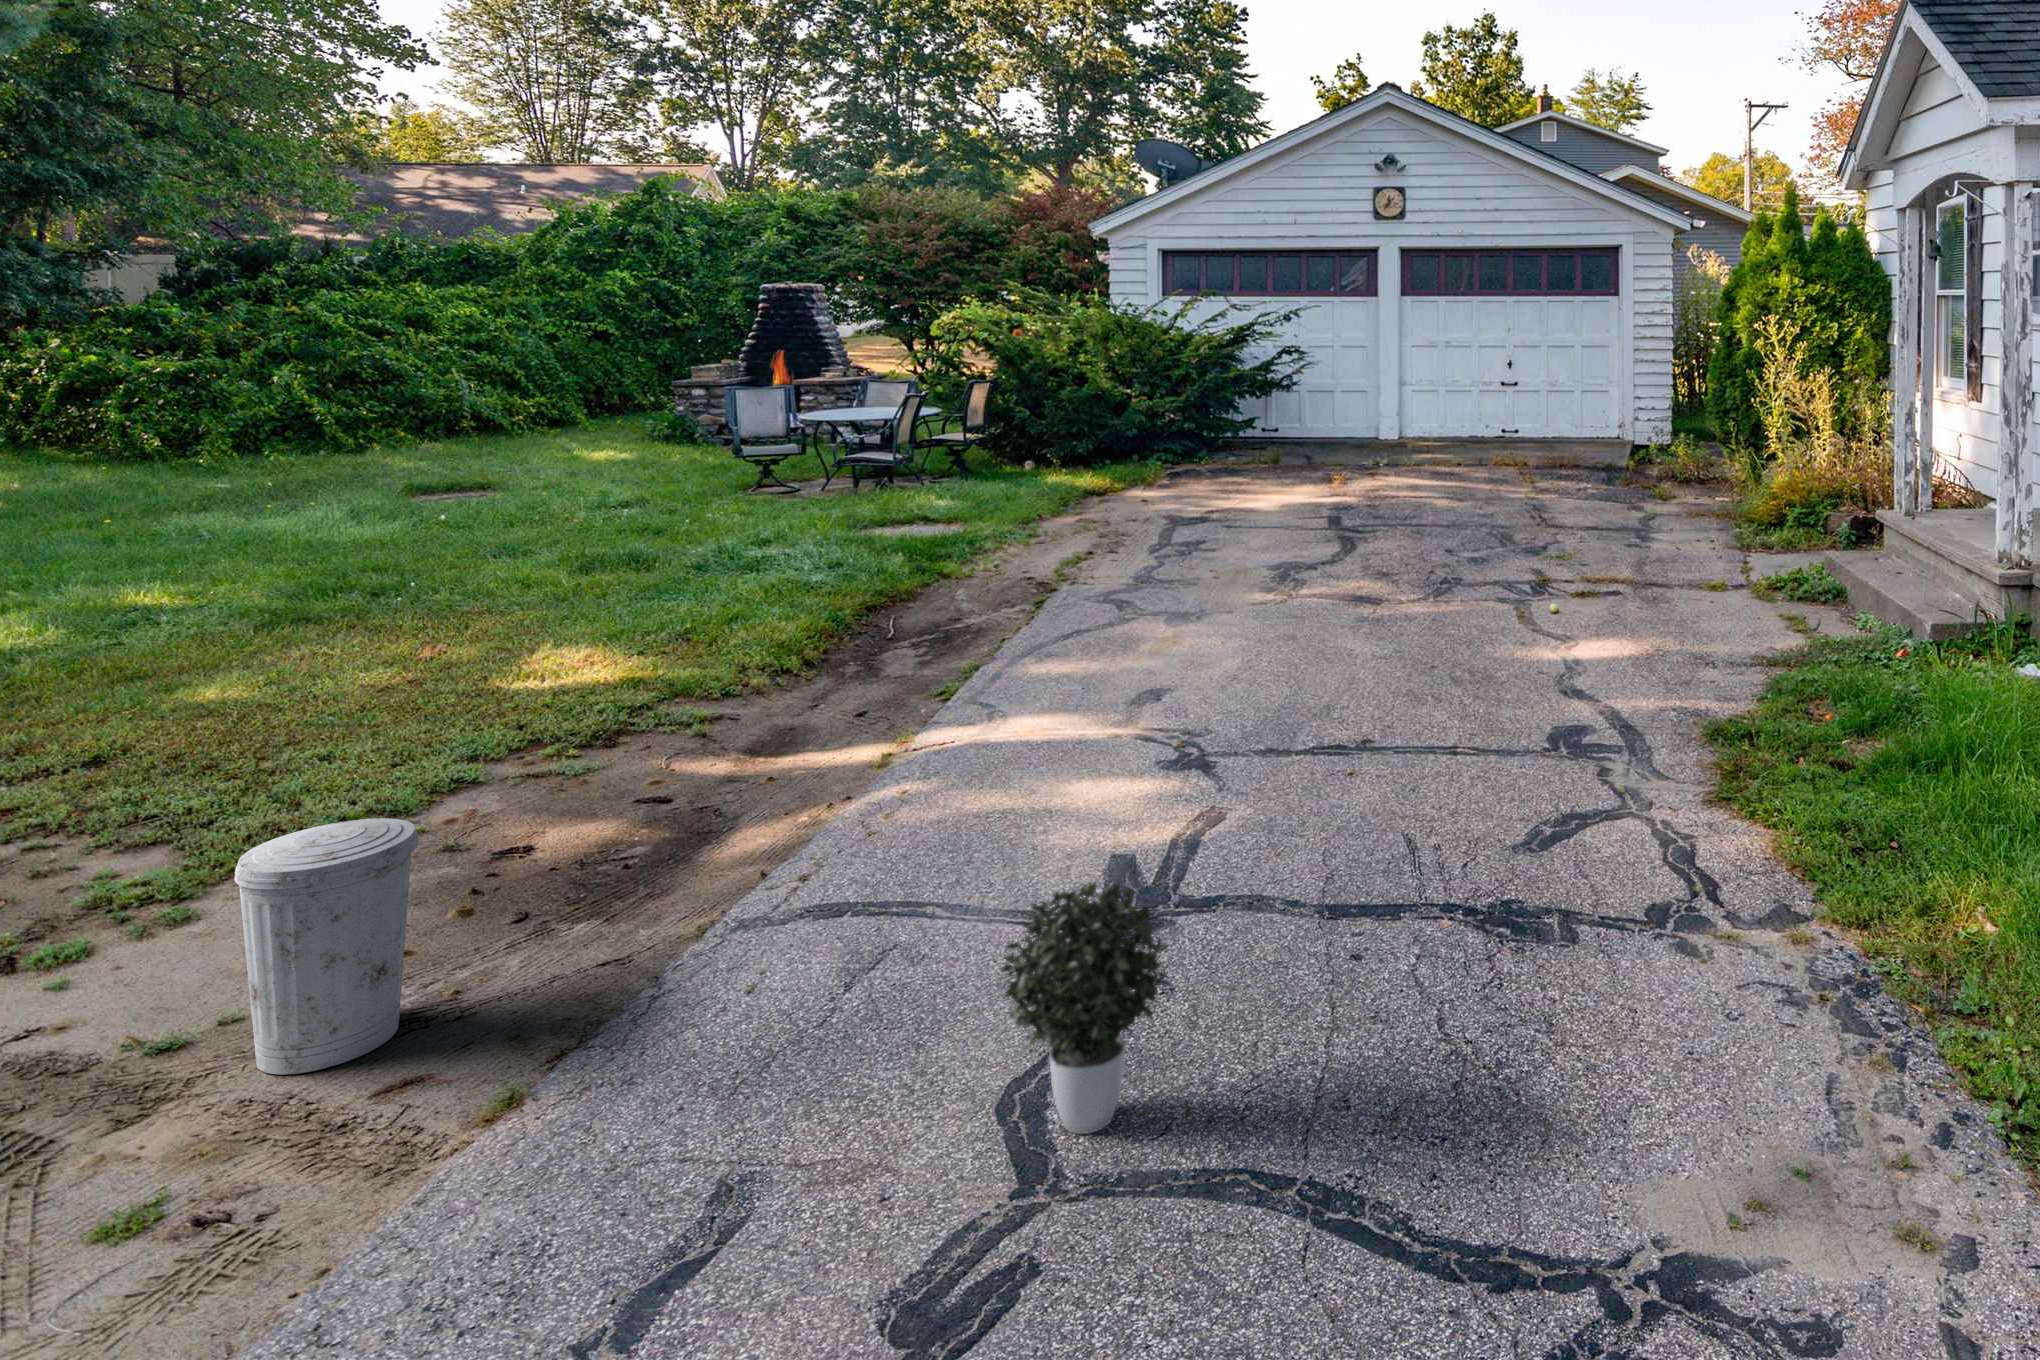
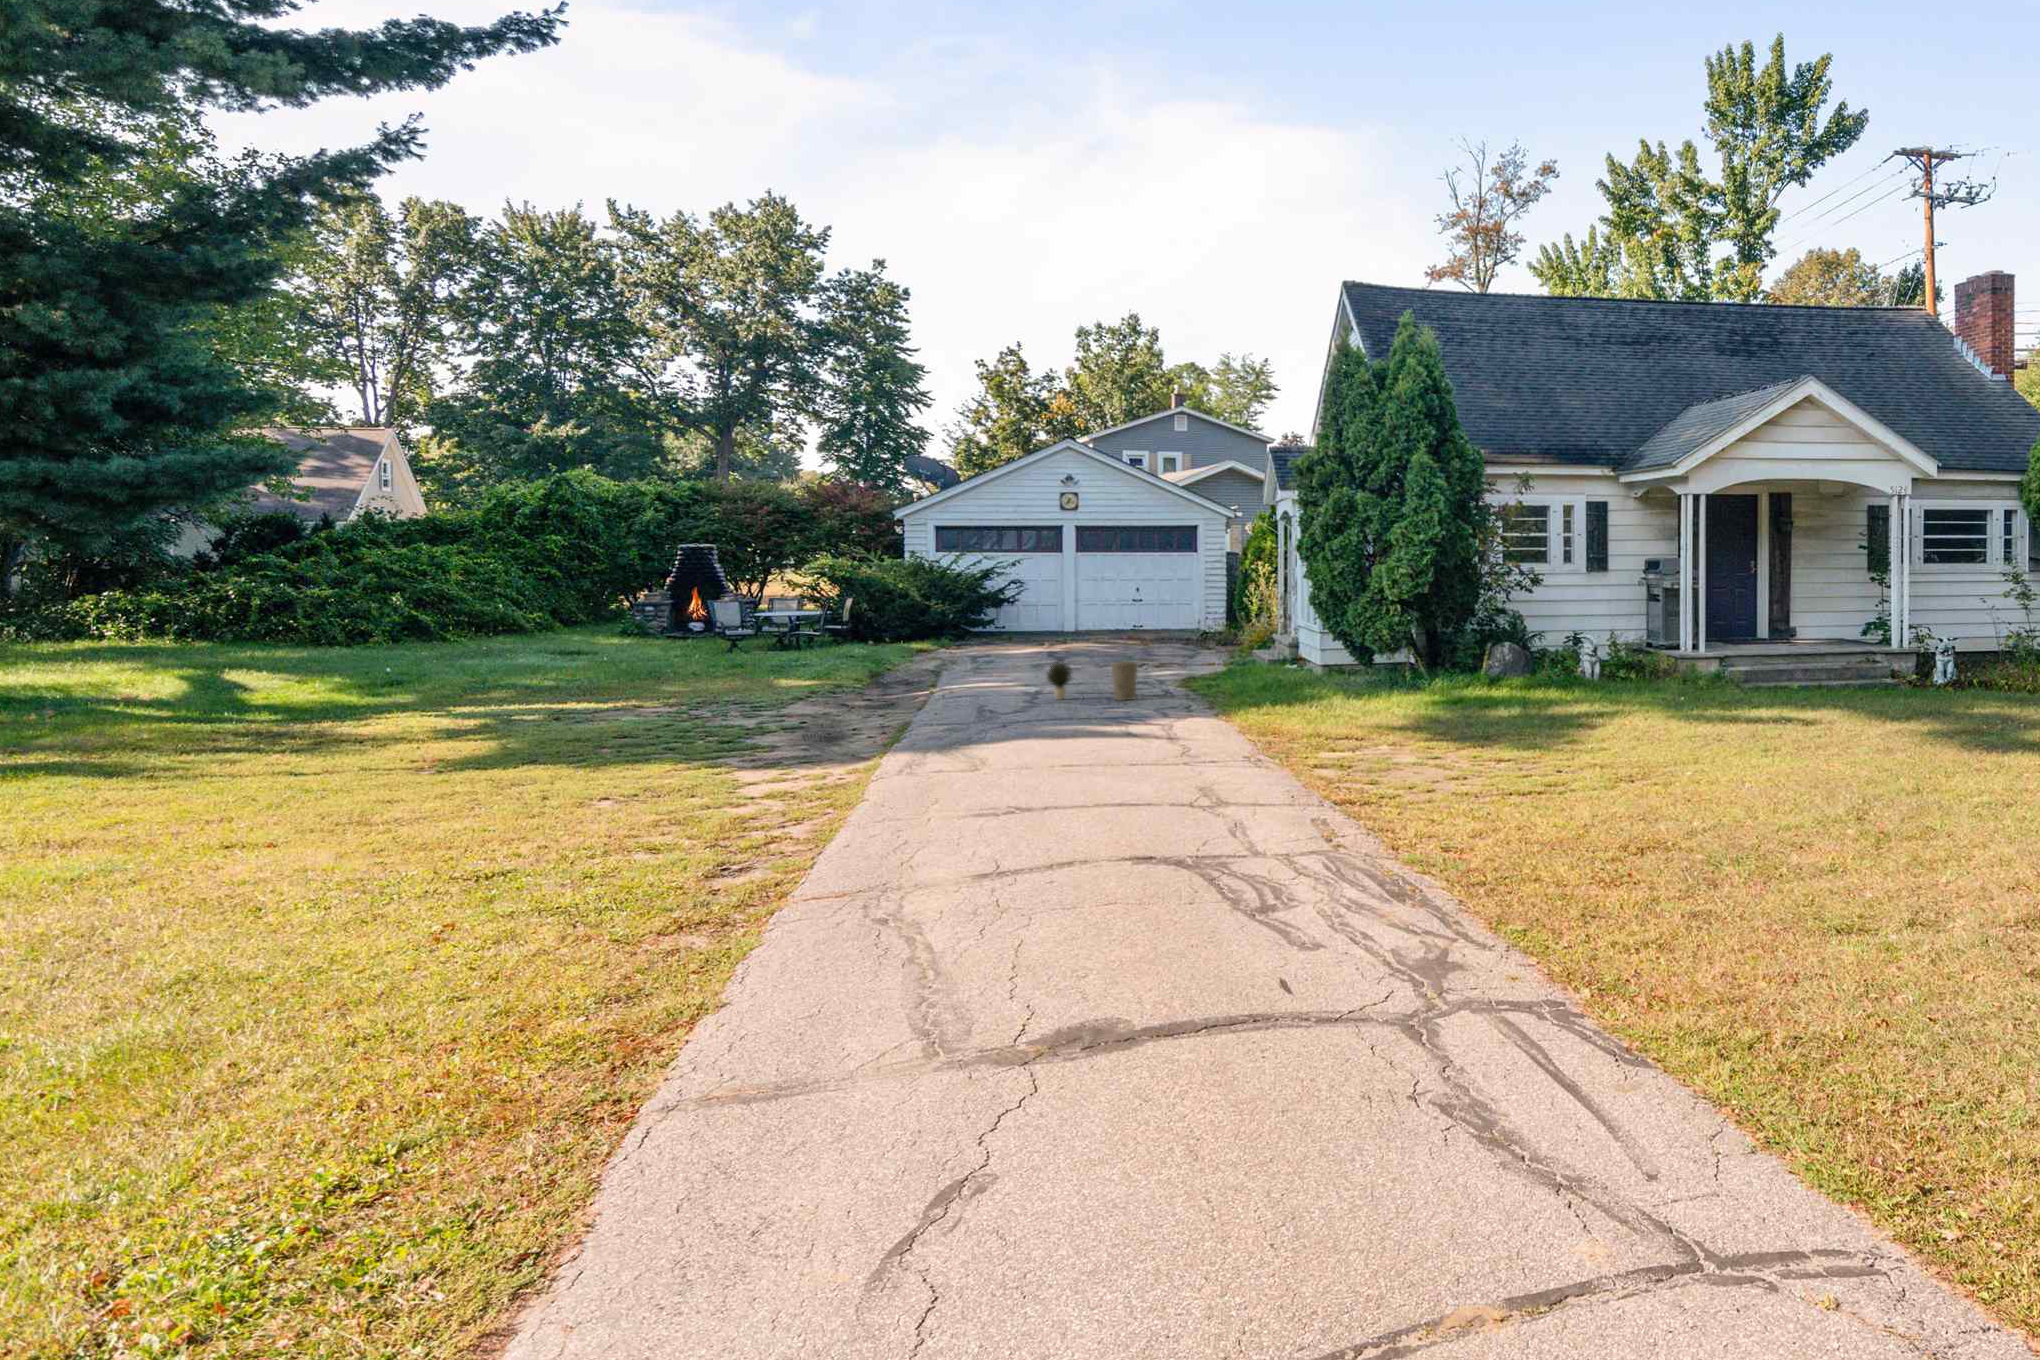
trash can: present [234,818,419,1075] -> present [1112,661,1137,700]

